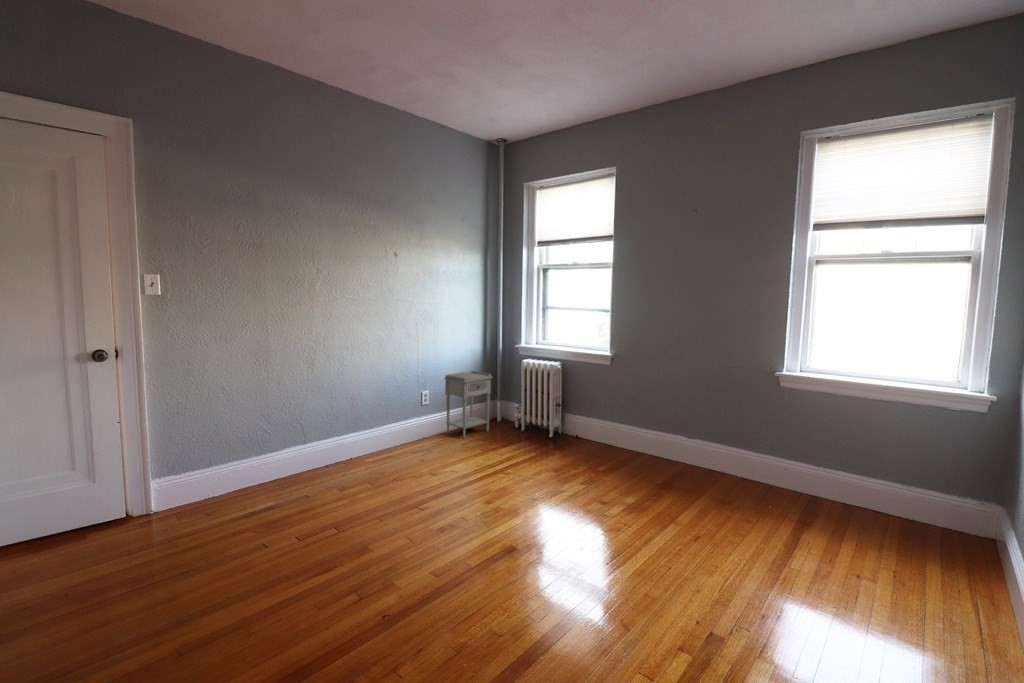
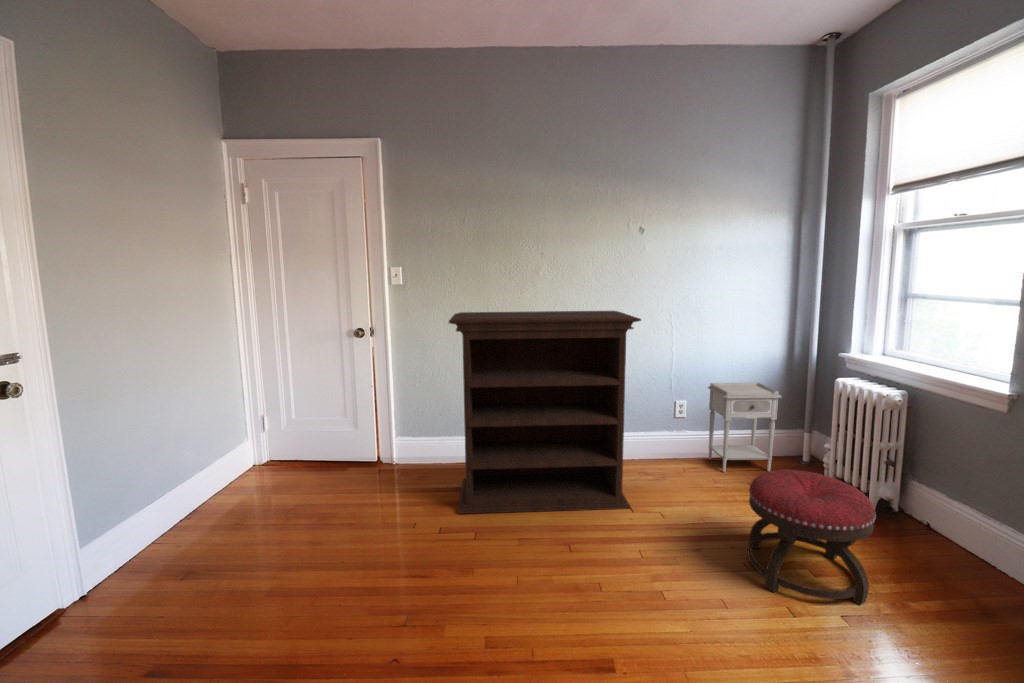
bookshelf: none [255,320,436,522] -> present [449,311,641,514]
ottoman: none [518,413,586,486] -> present [747,470,876,605]

